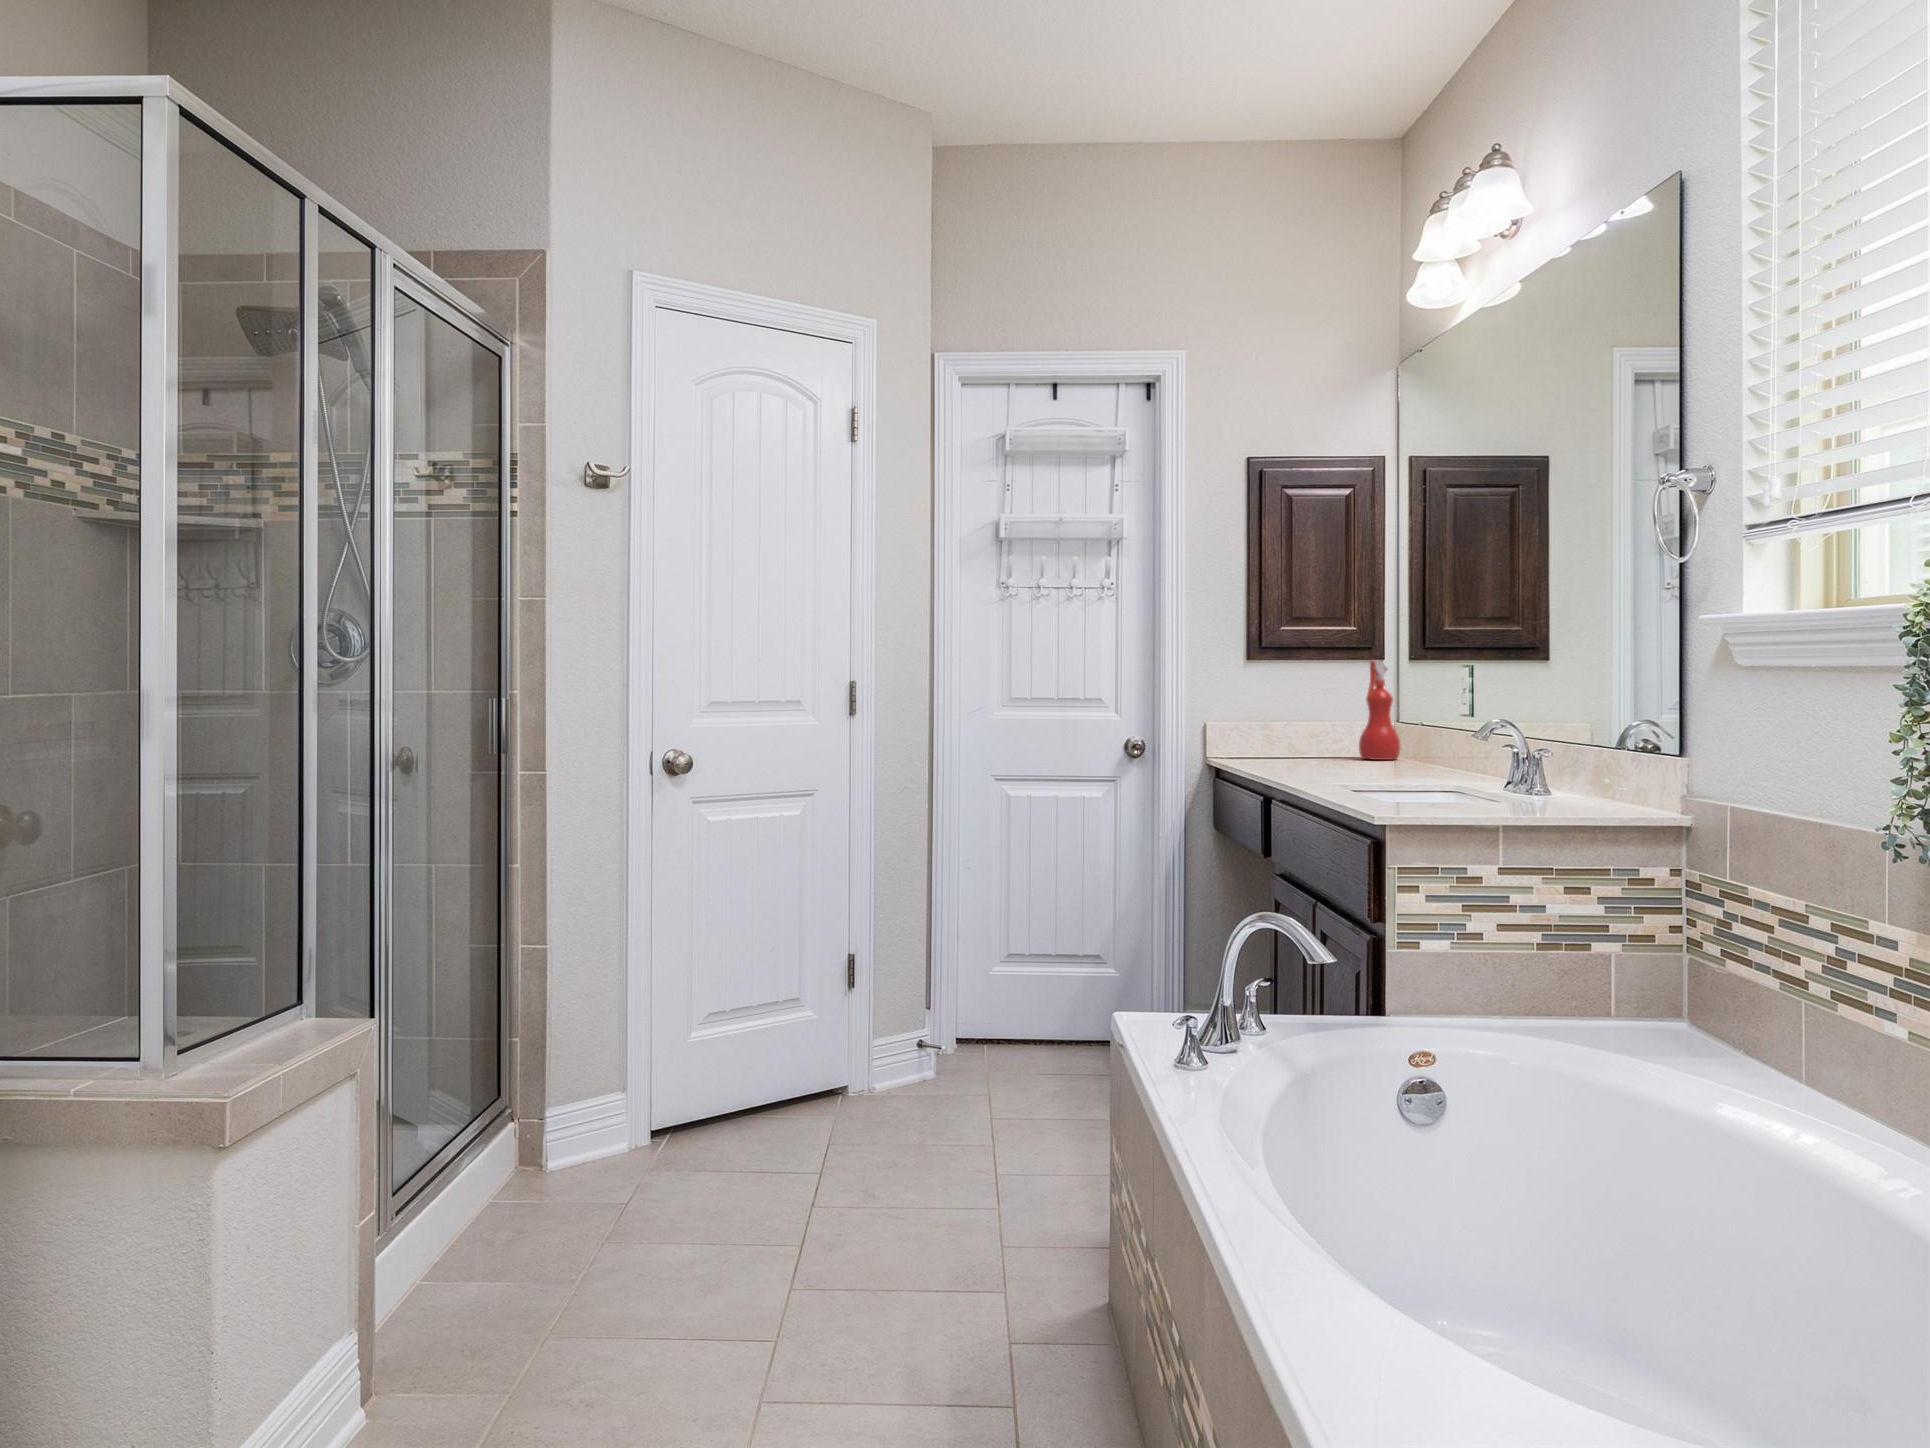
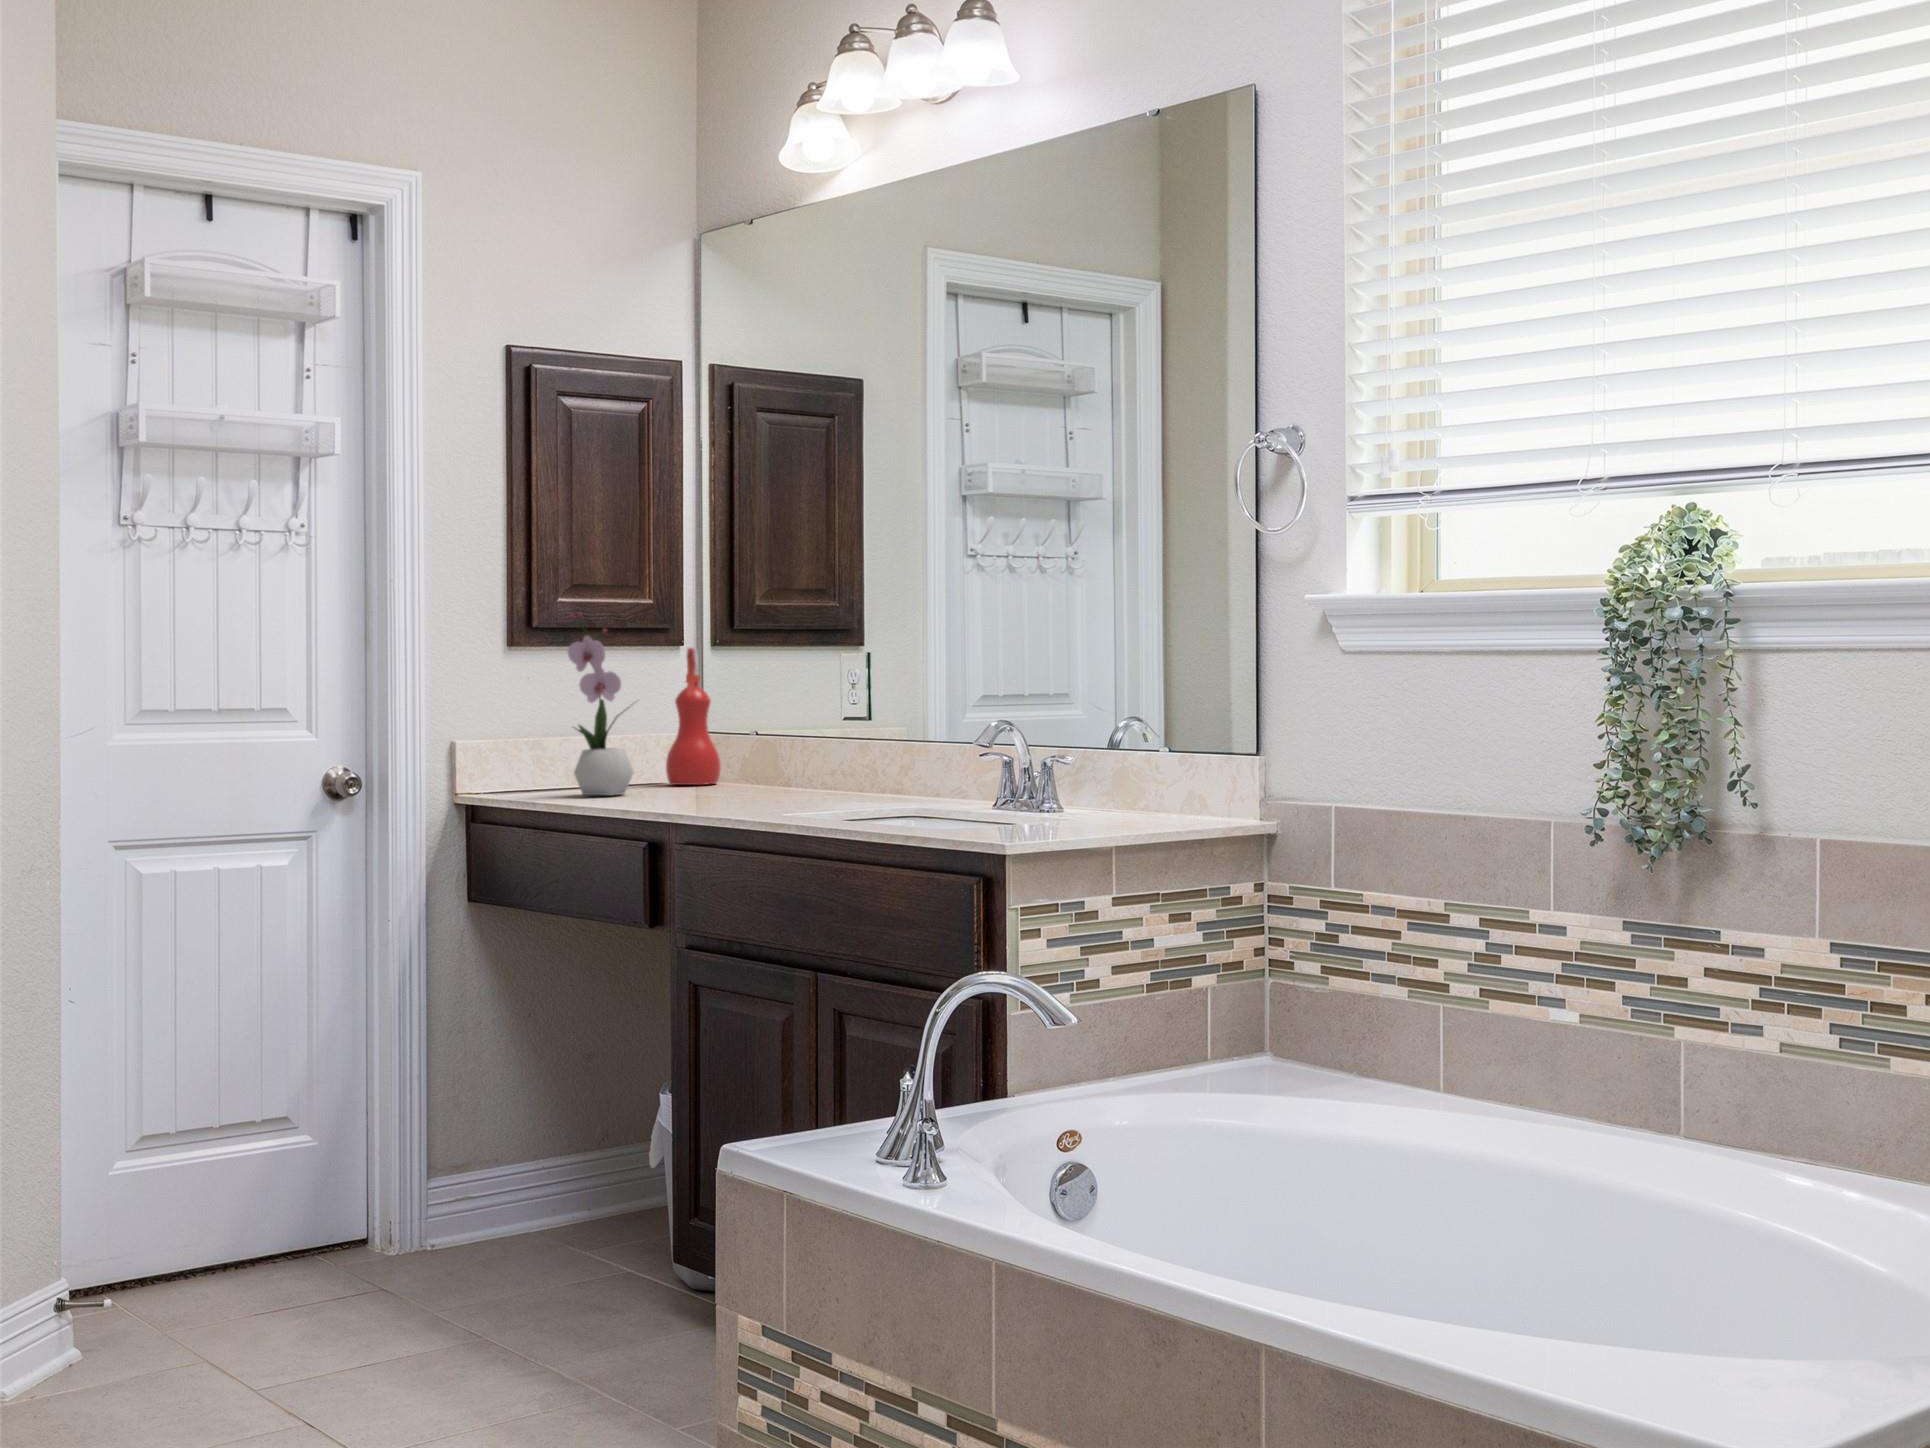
flower arrangement: none [1263,637,1321,764] -> present [568,613,633,795]

